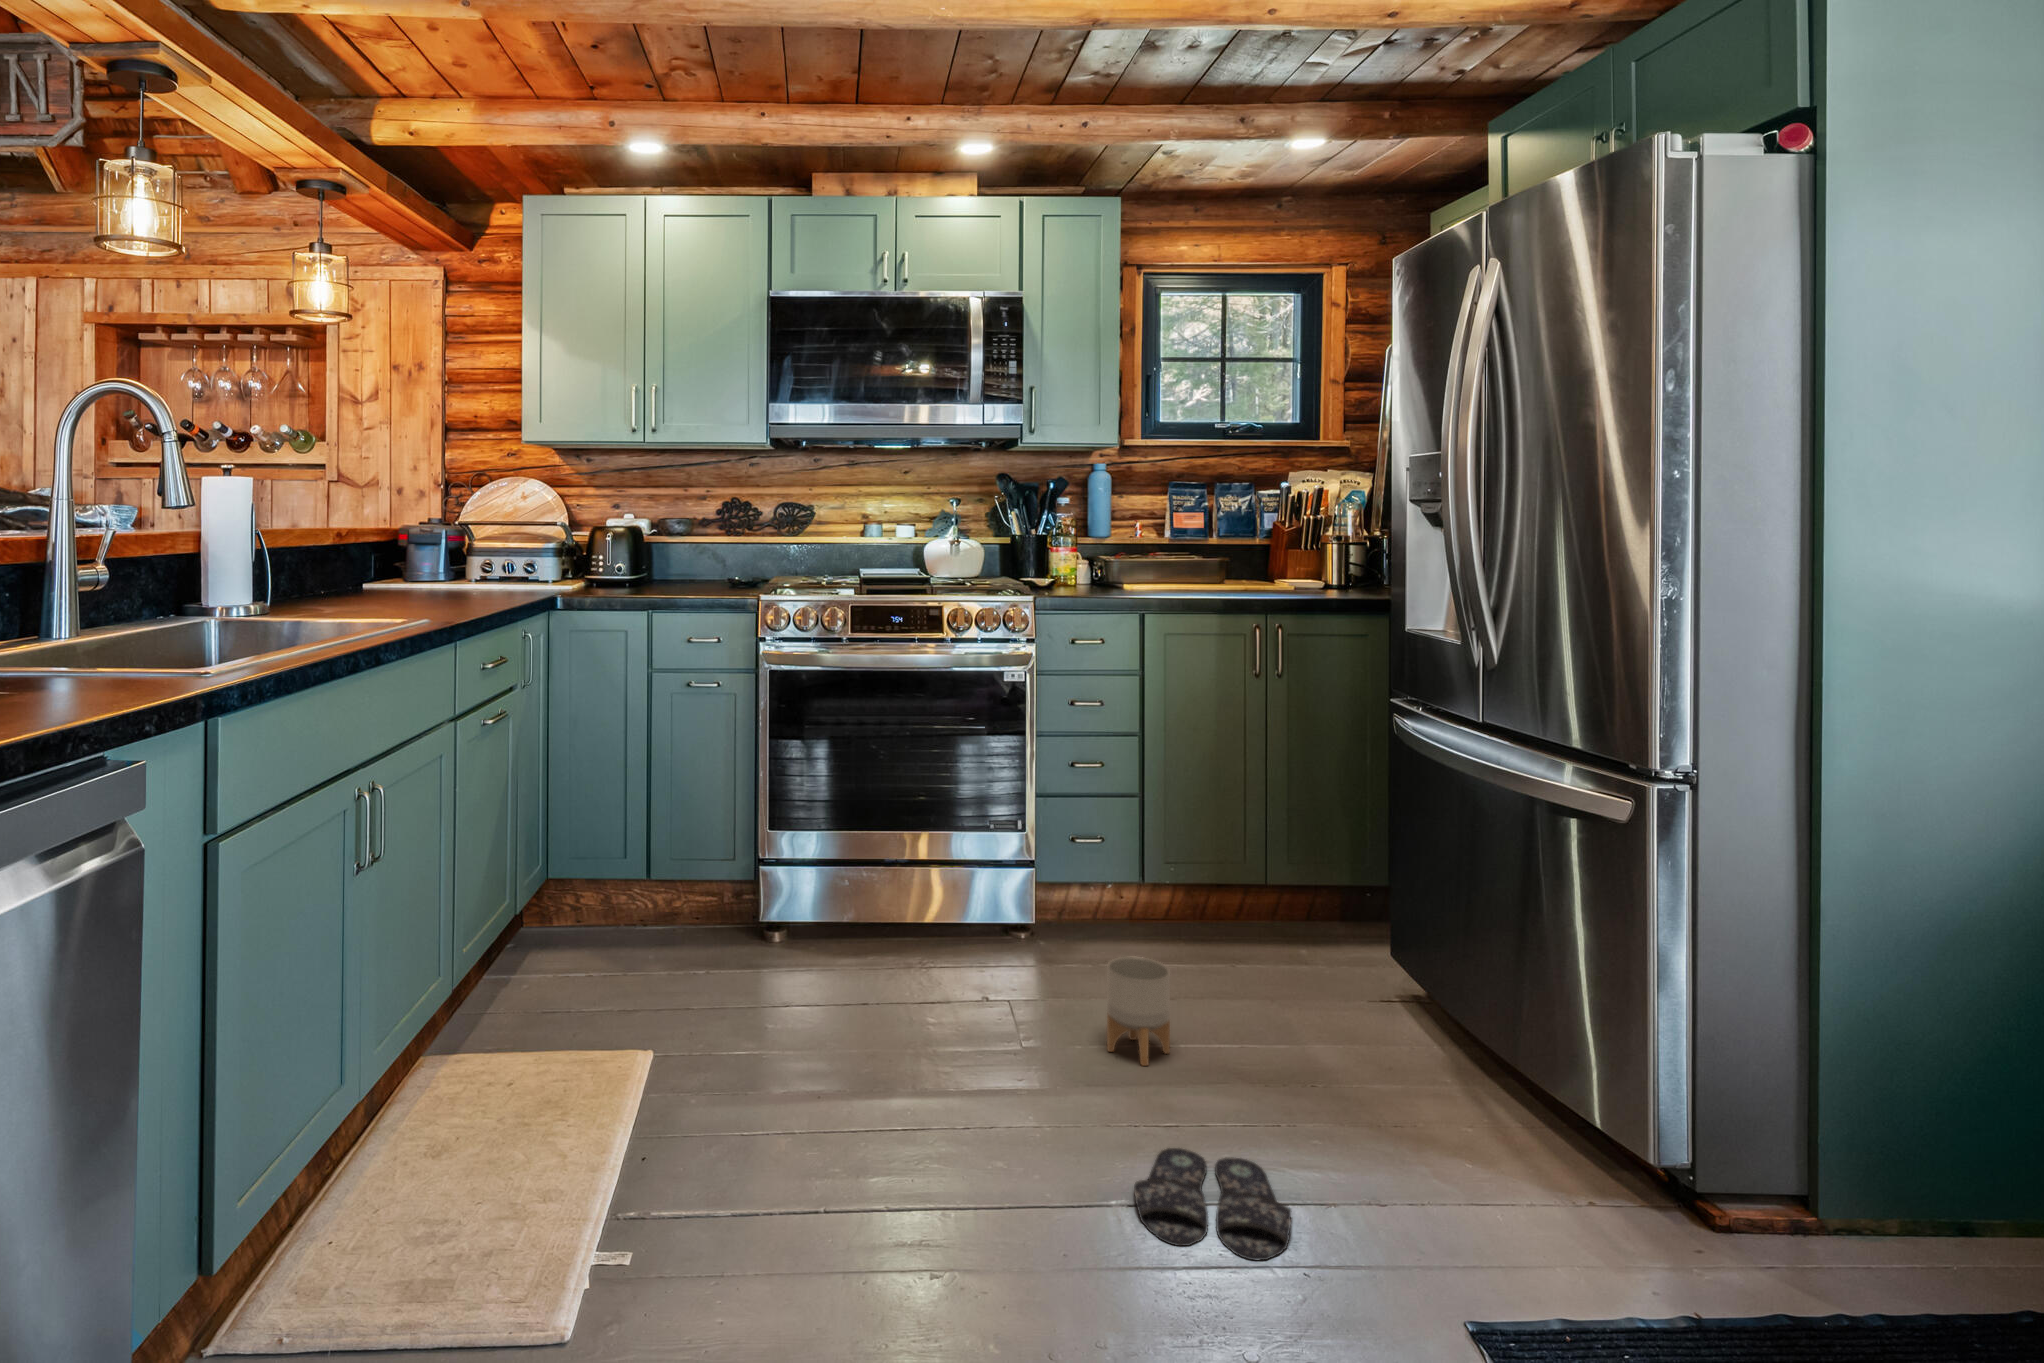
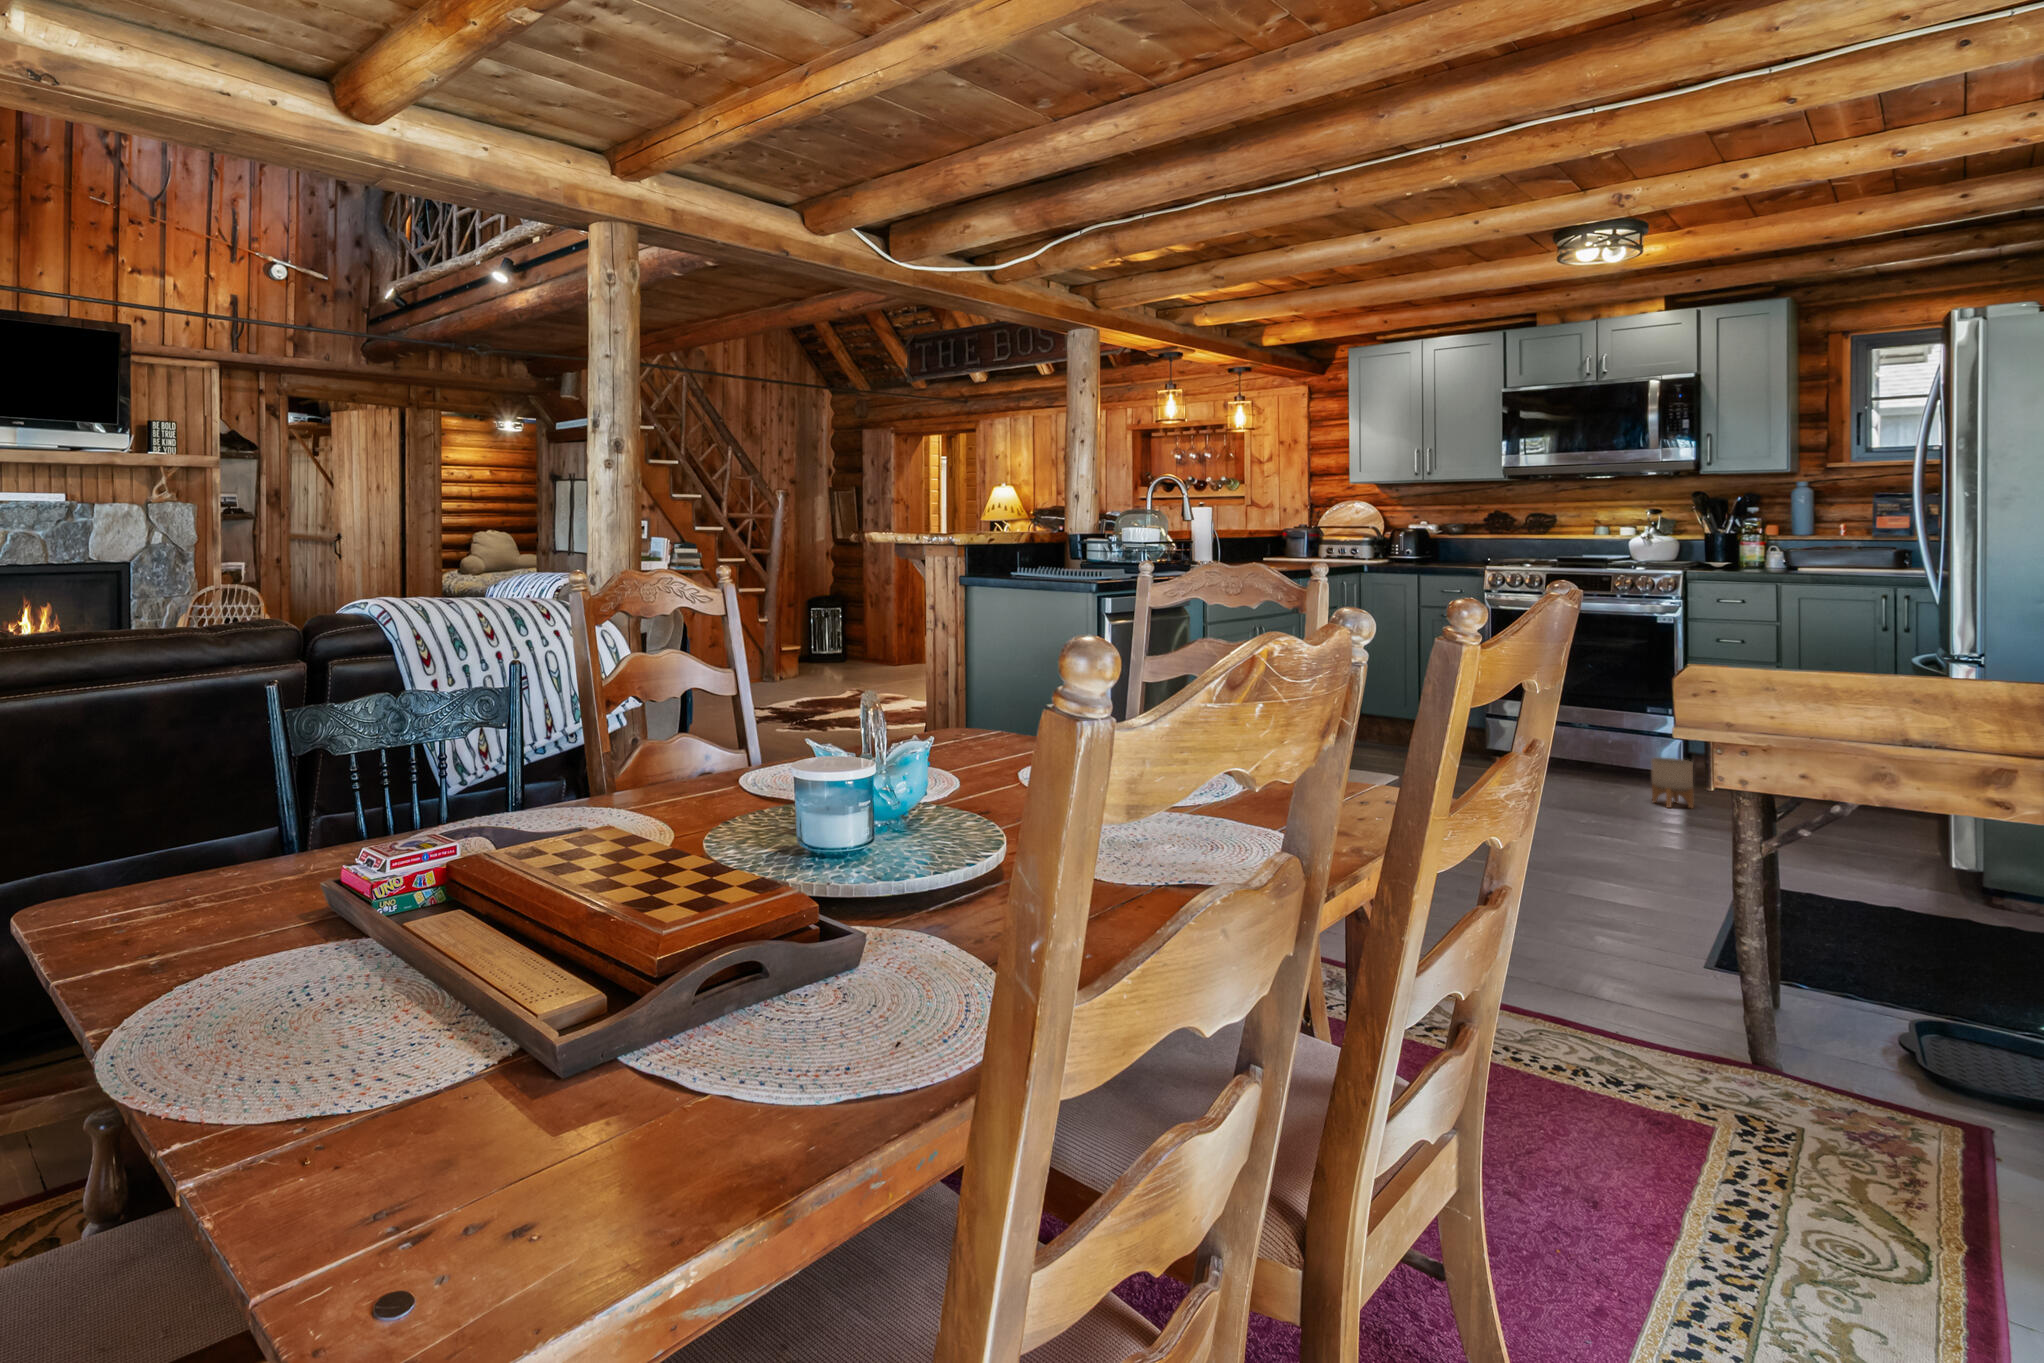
slippers: present [1134,1148,1292,1261] -> none [1590,818,1682,839]

